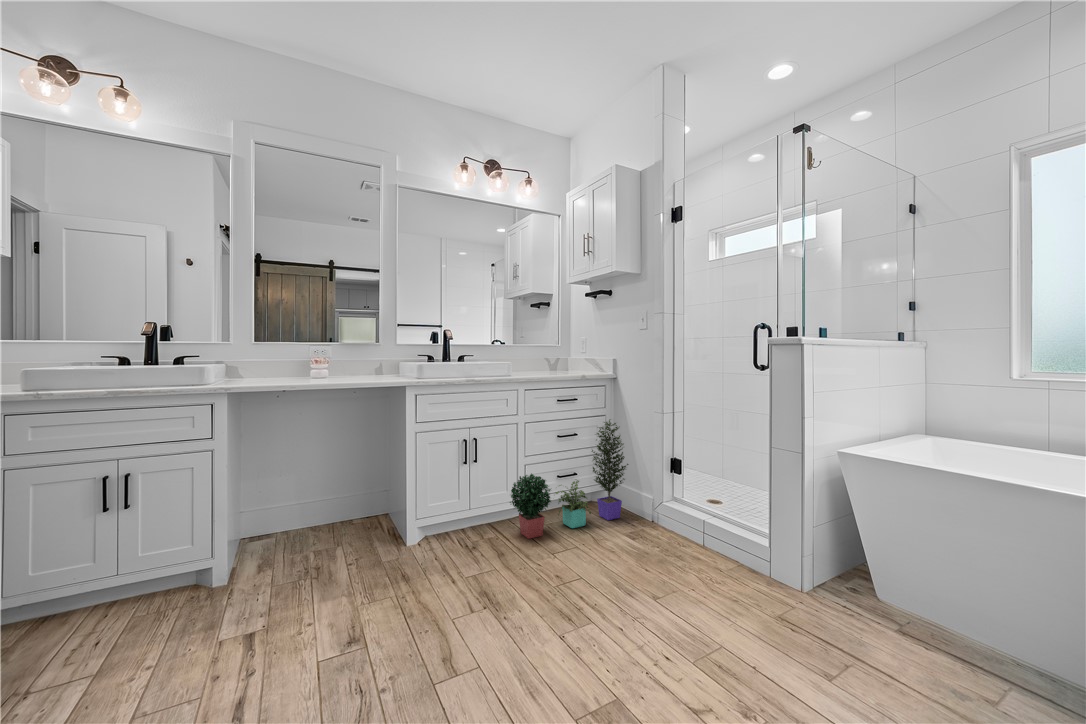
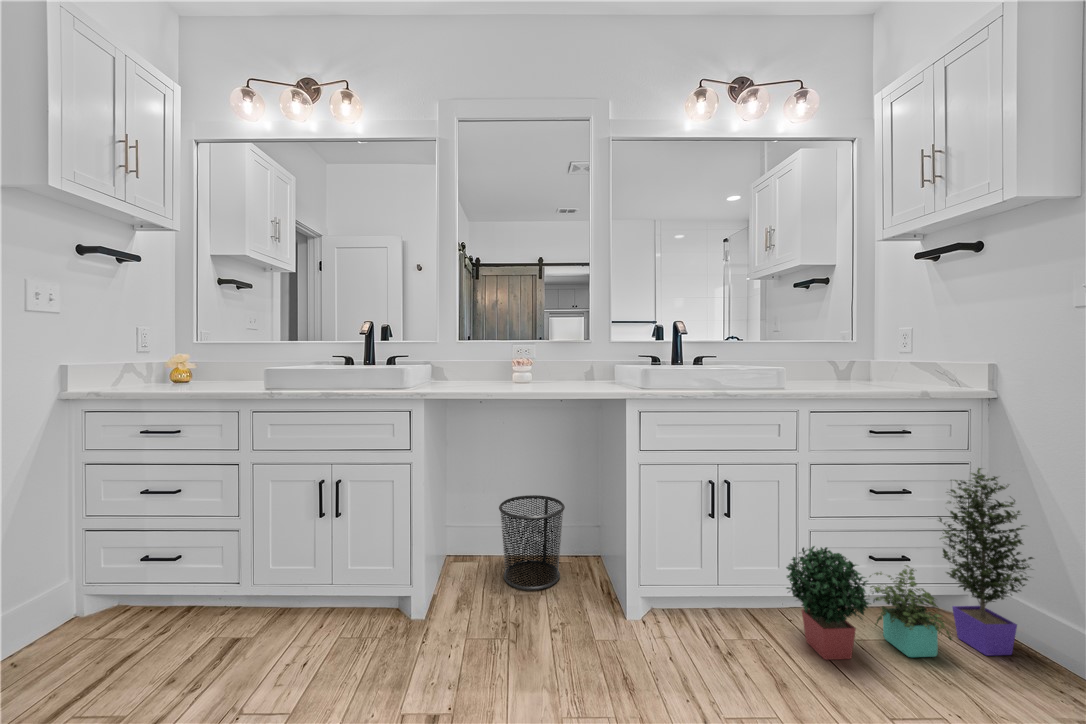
waste bin: none [296,472,357,546] -> present [499,495,565,590]

